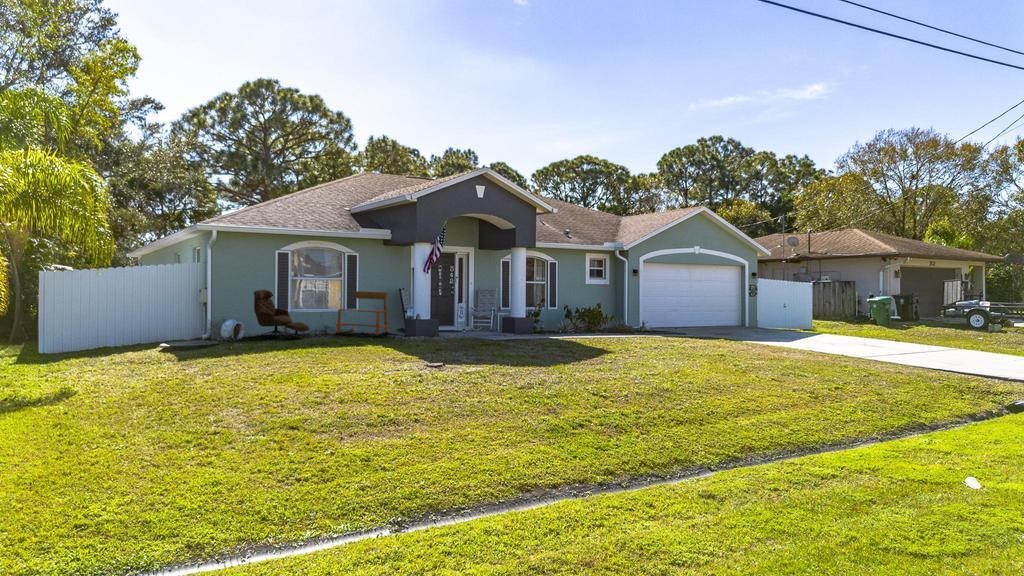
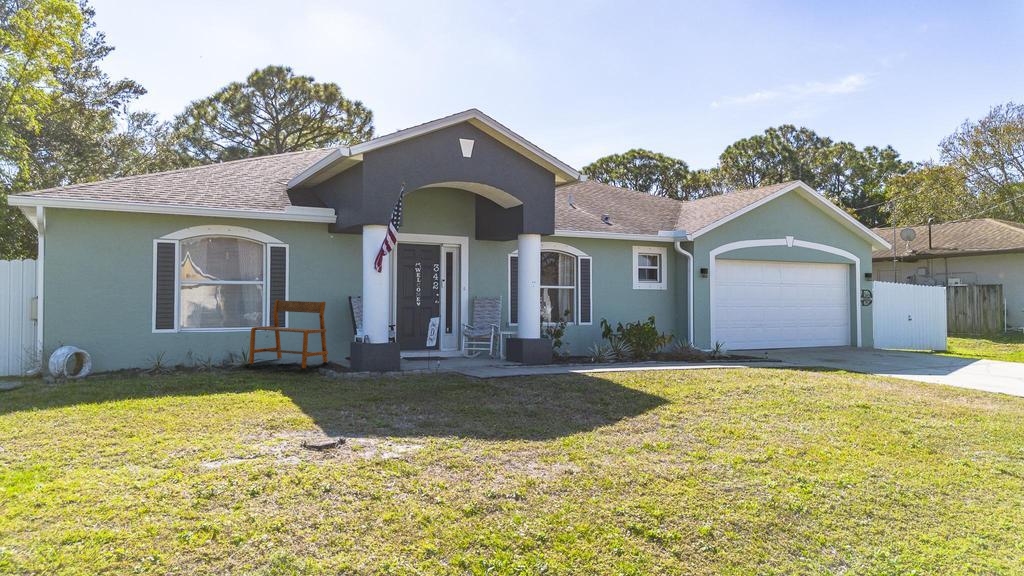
lounge chair: present [254,290,309,339] -> none [108,299,195,375]

